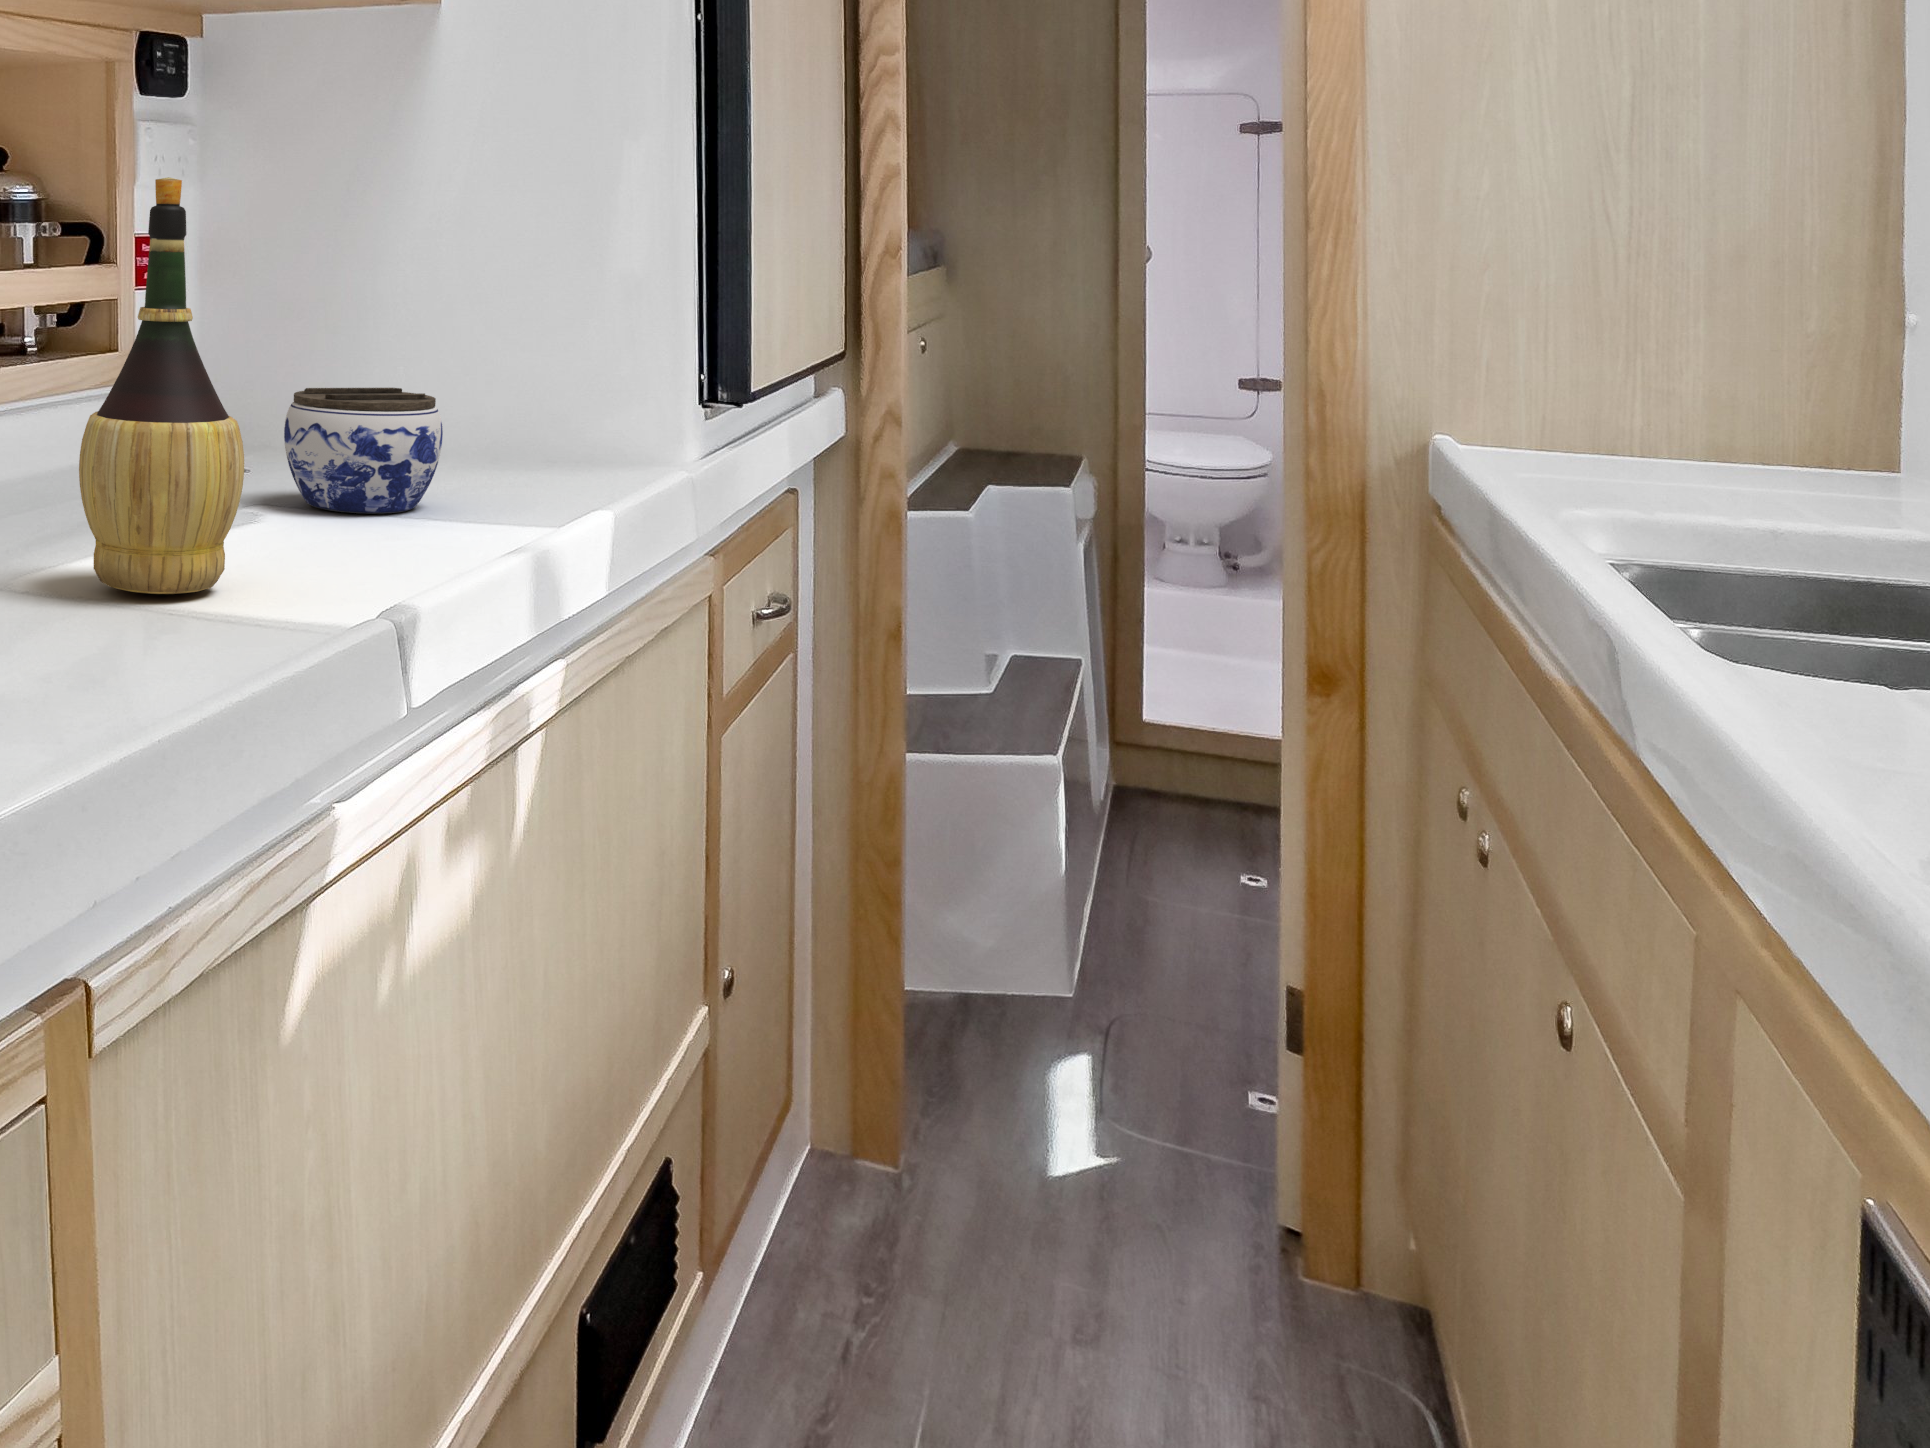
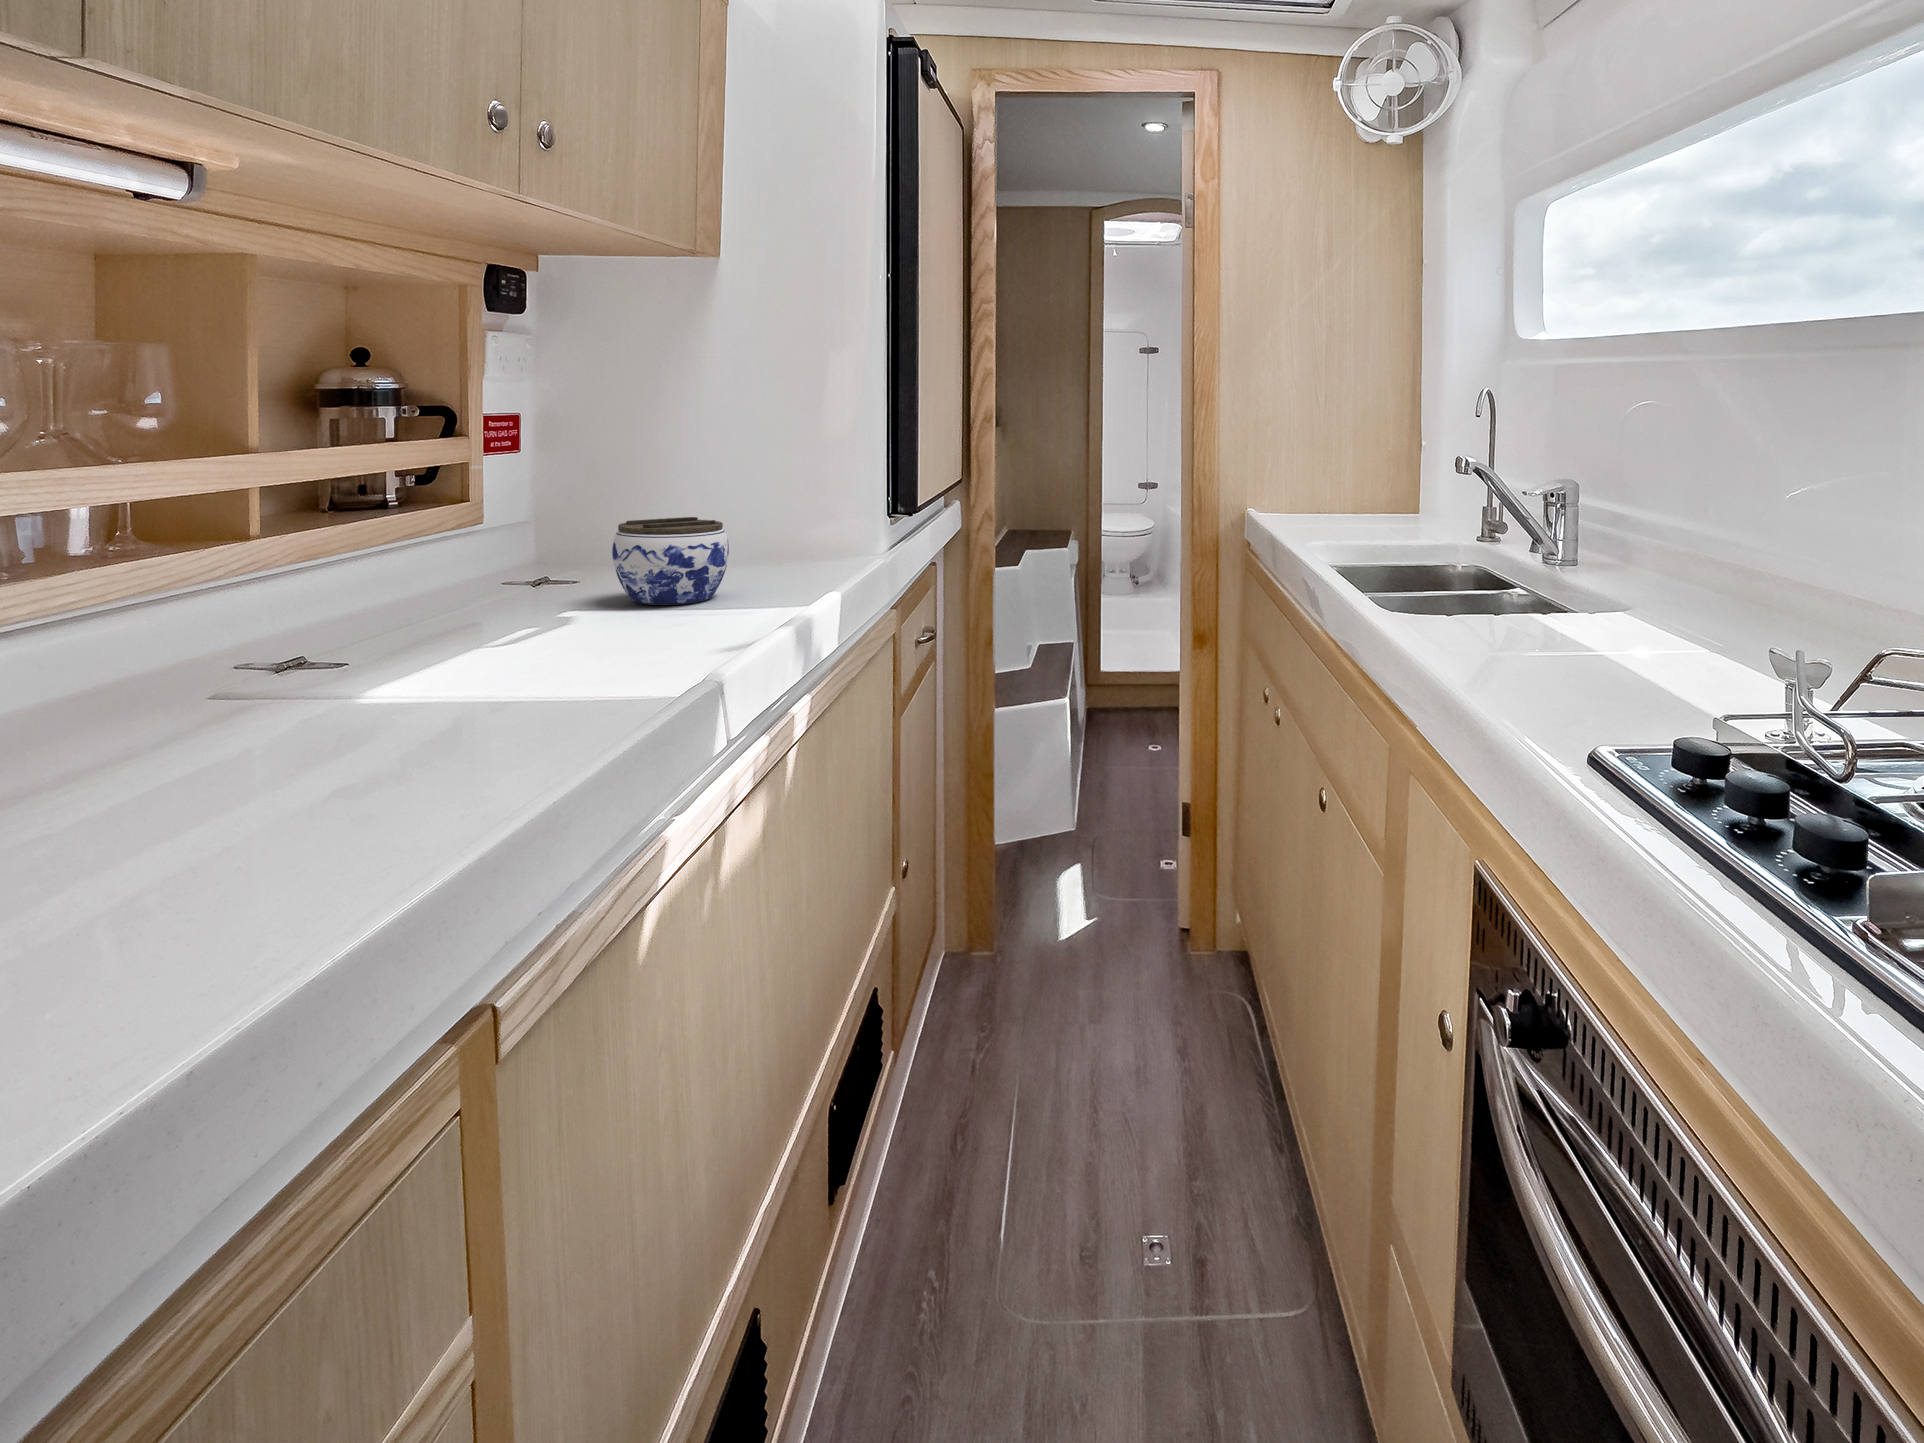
wine bottle: present [79,177,244,594] -> none [451,373,591,684]

